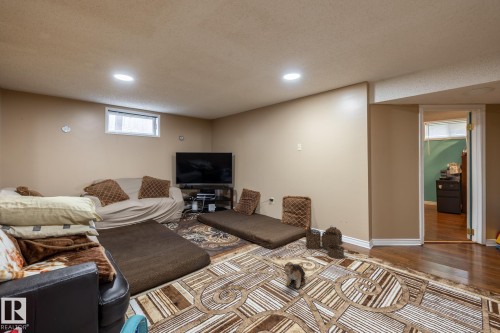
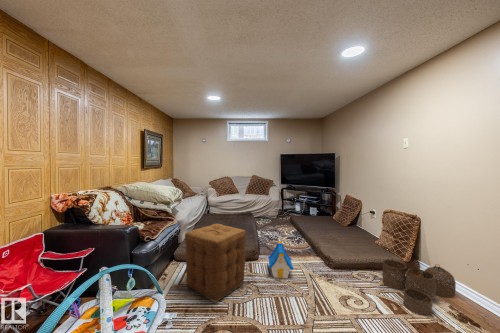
ottoman: none [163,231,225,319] -> present [185,224,246,302]
toy house: none [225,238,257,272] -> present [268,242,294,278]
plush toy: present [282,262,305,288] -> none [290,281,339,317]

